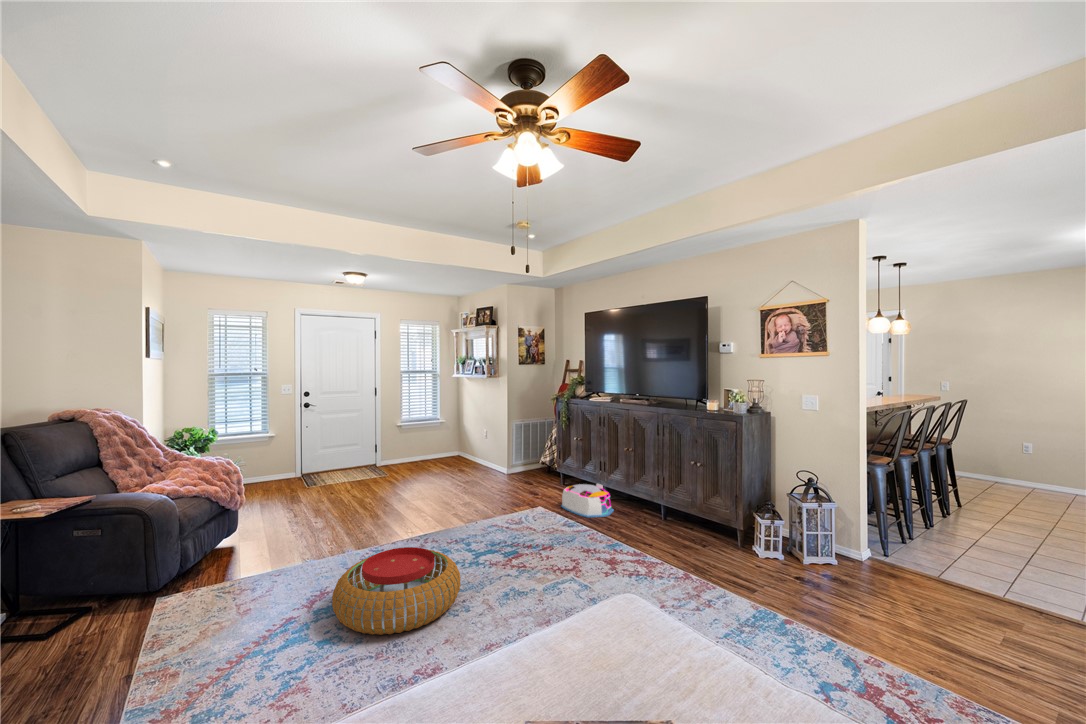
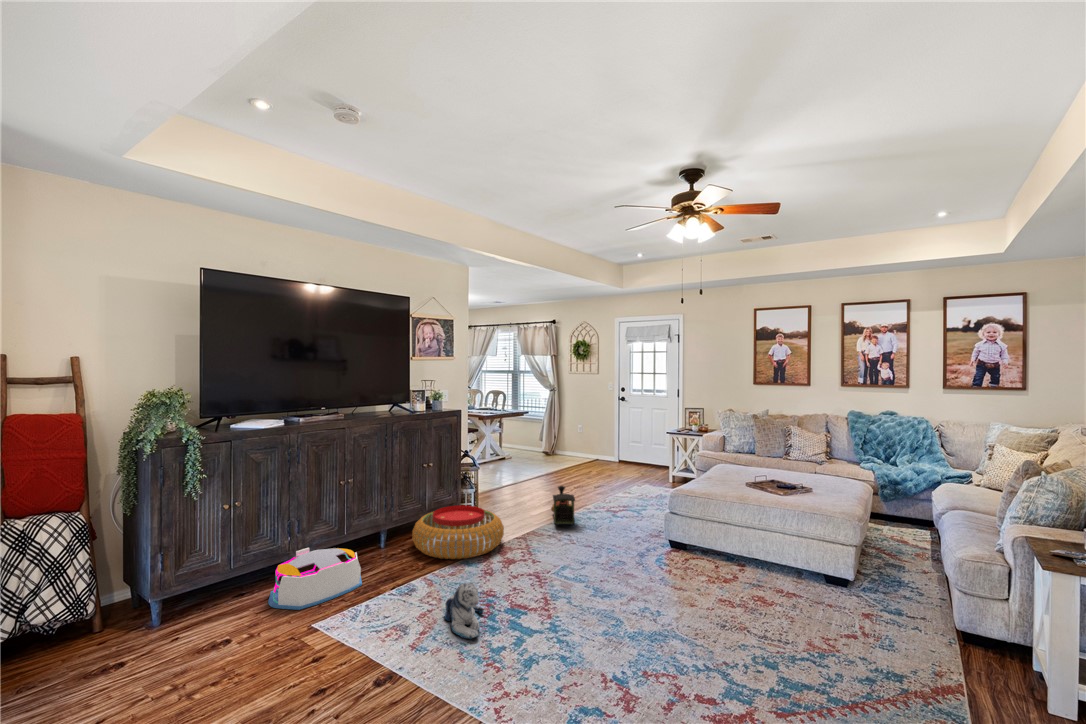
plush toy: none [485,511,538,545] -> present [444,583,484,639]
pouf: present [332,547,461,635] -> present [412,505,504,559]
toy train: none [722,558,823,627] -> present [551,486,575,525]

